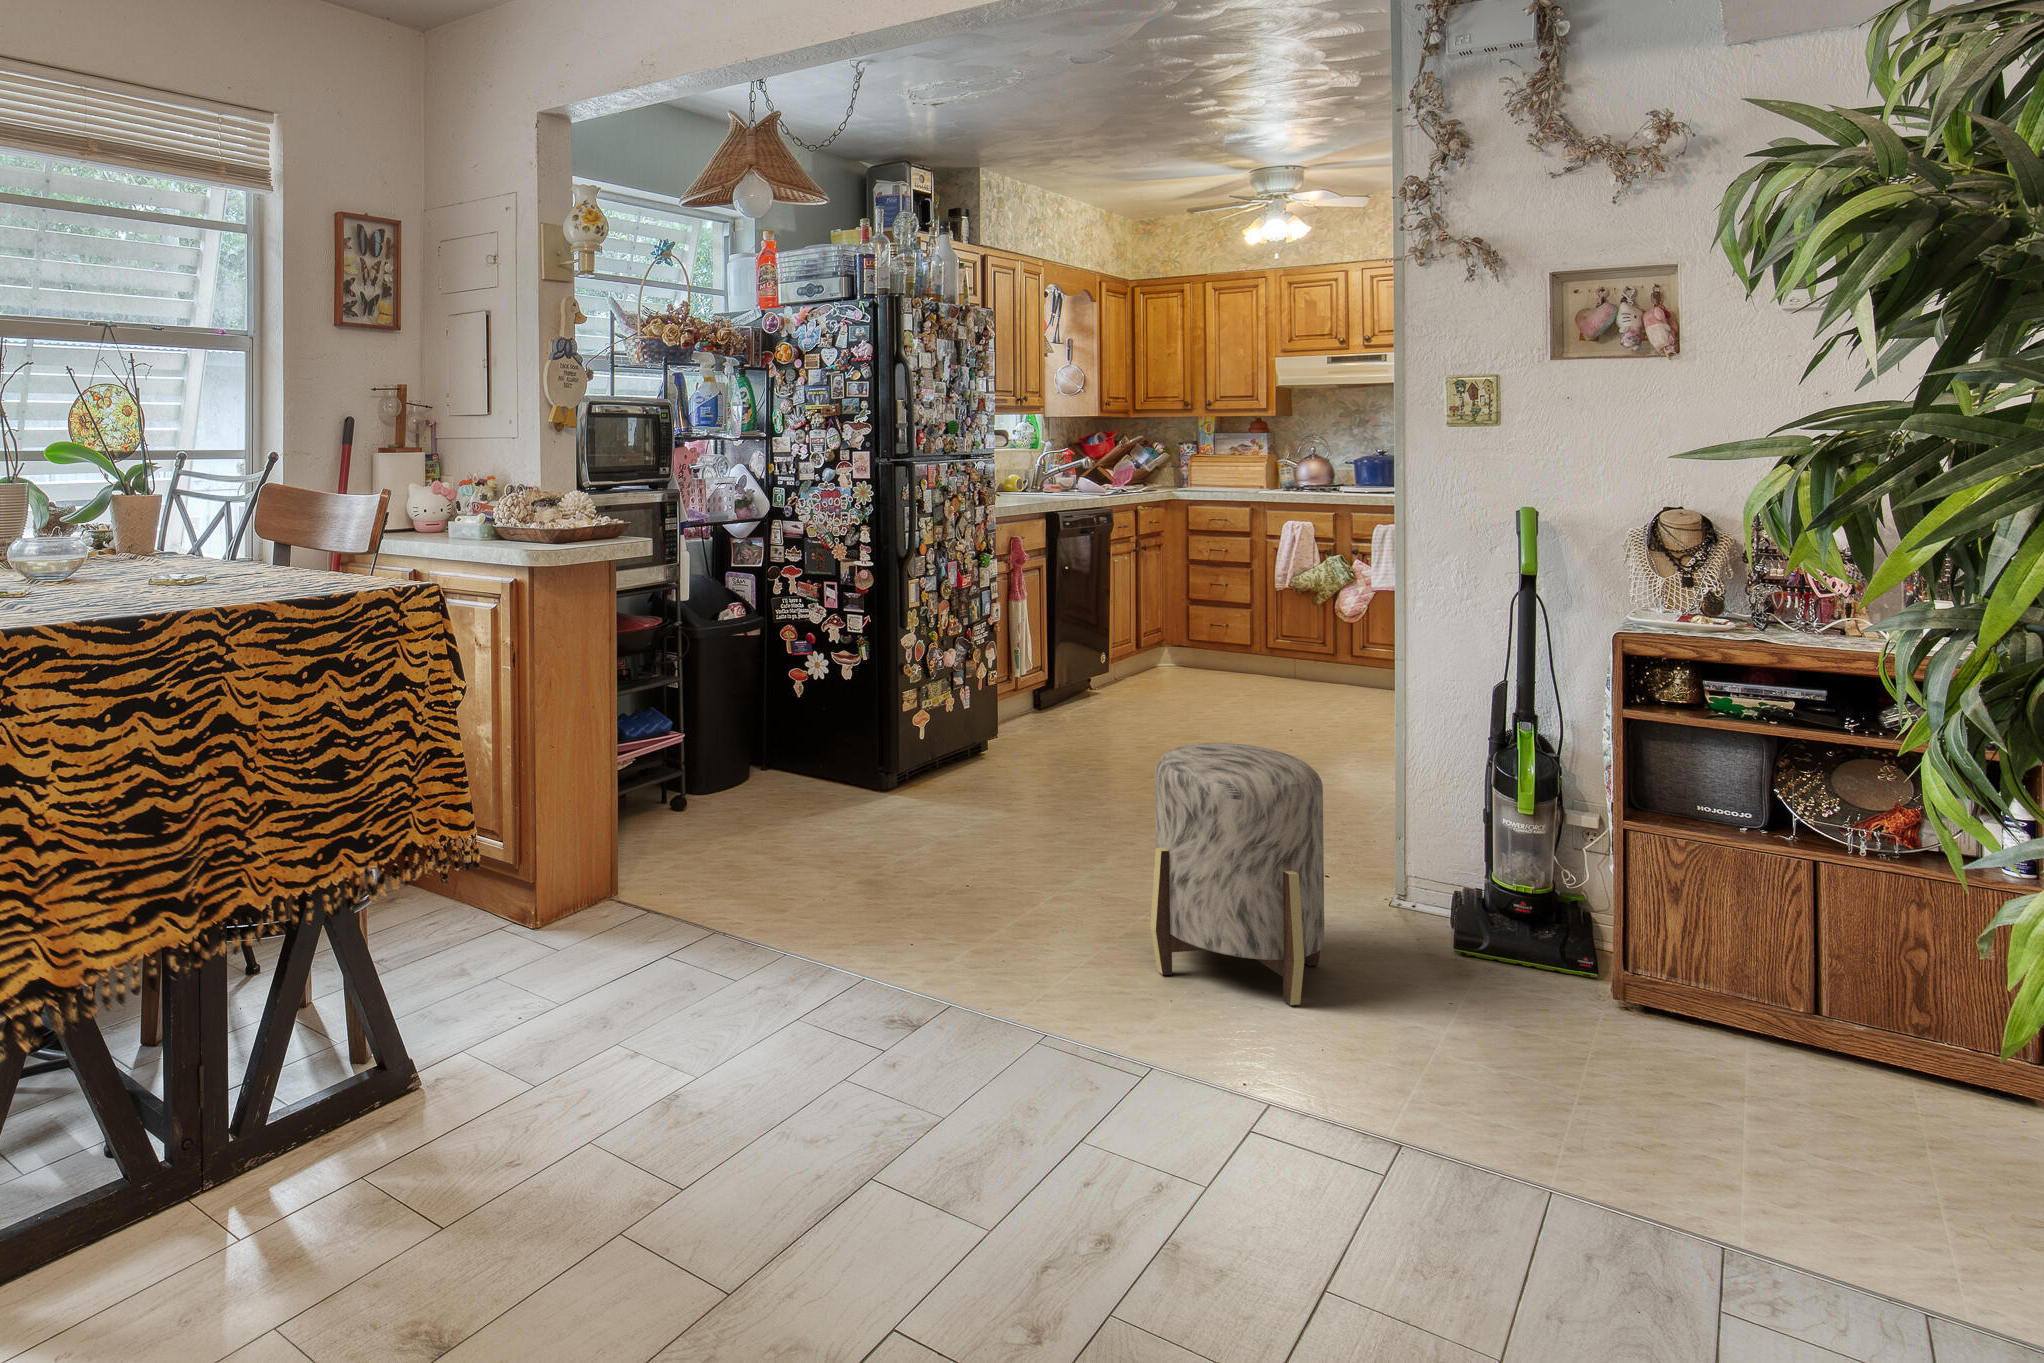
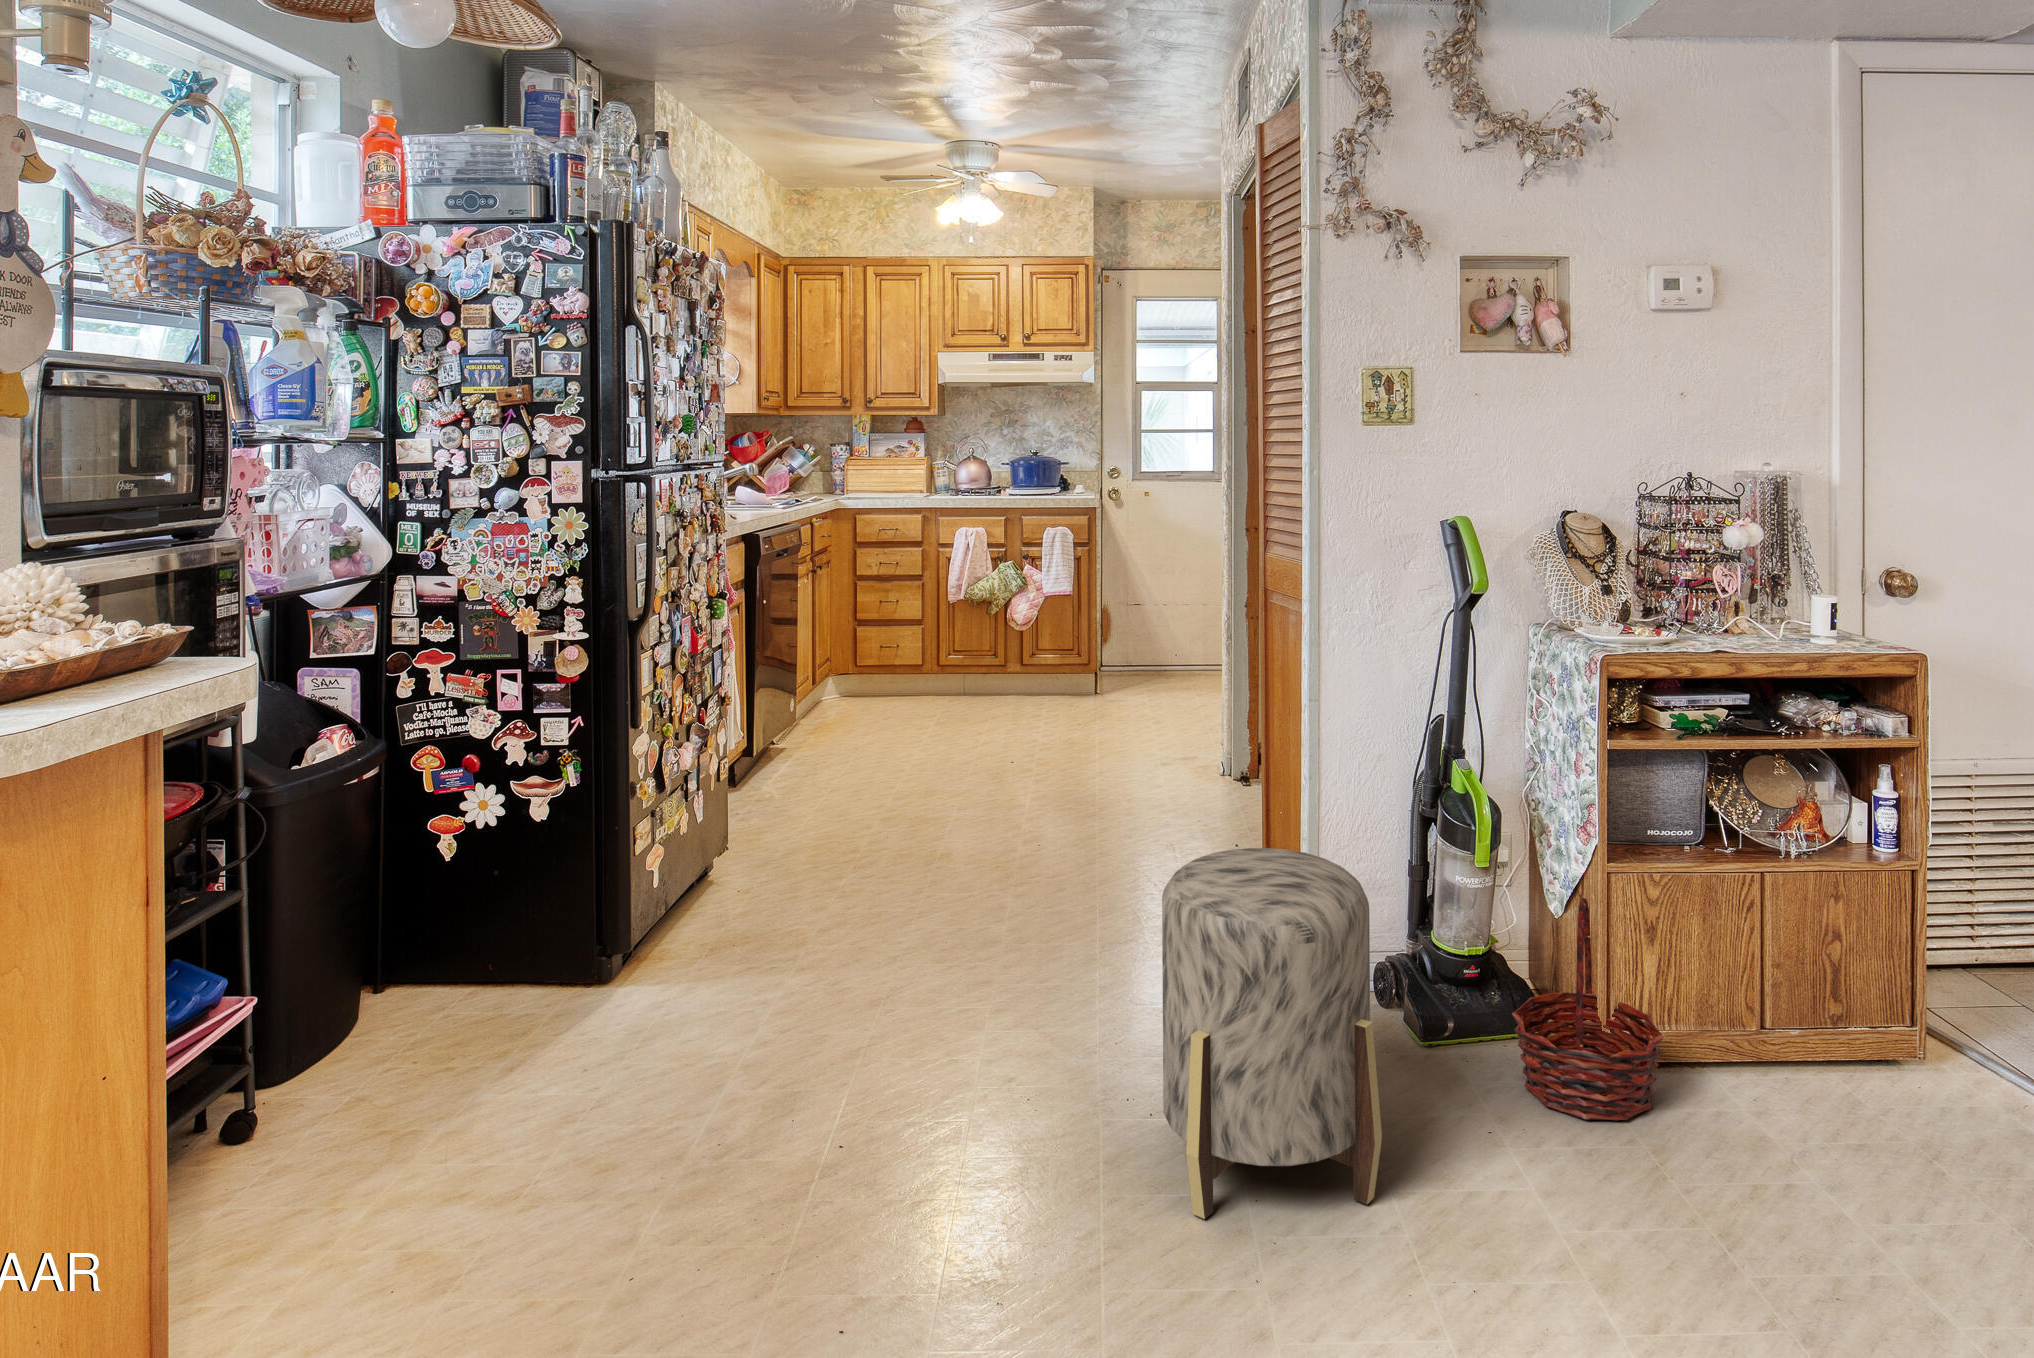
basket: none [1509,850,1669,1045] -> present [1512,898,1664,1121]

